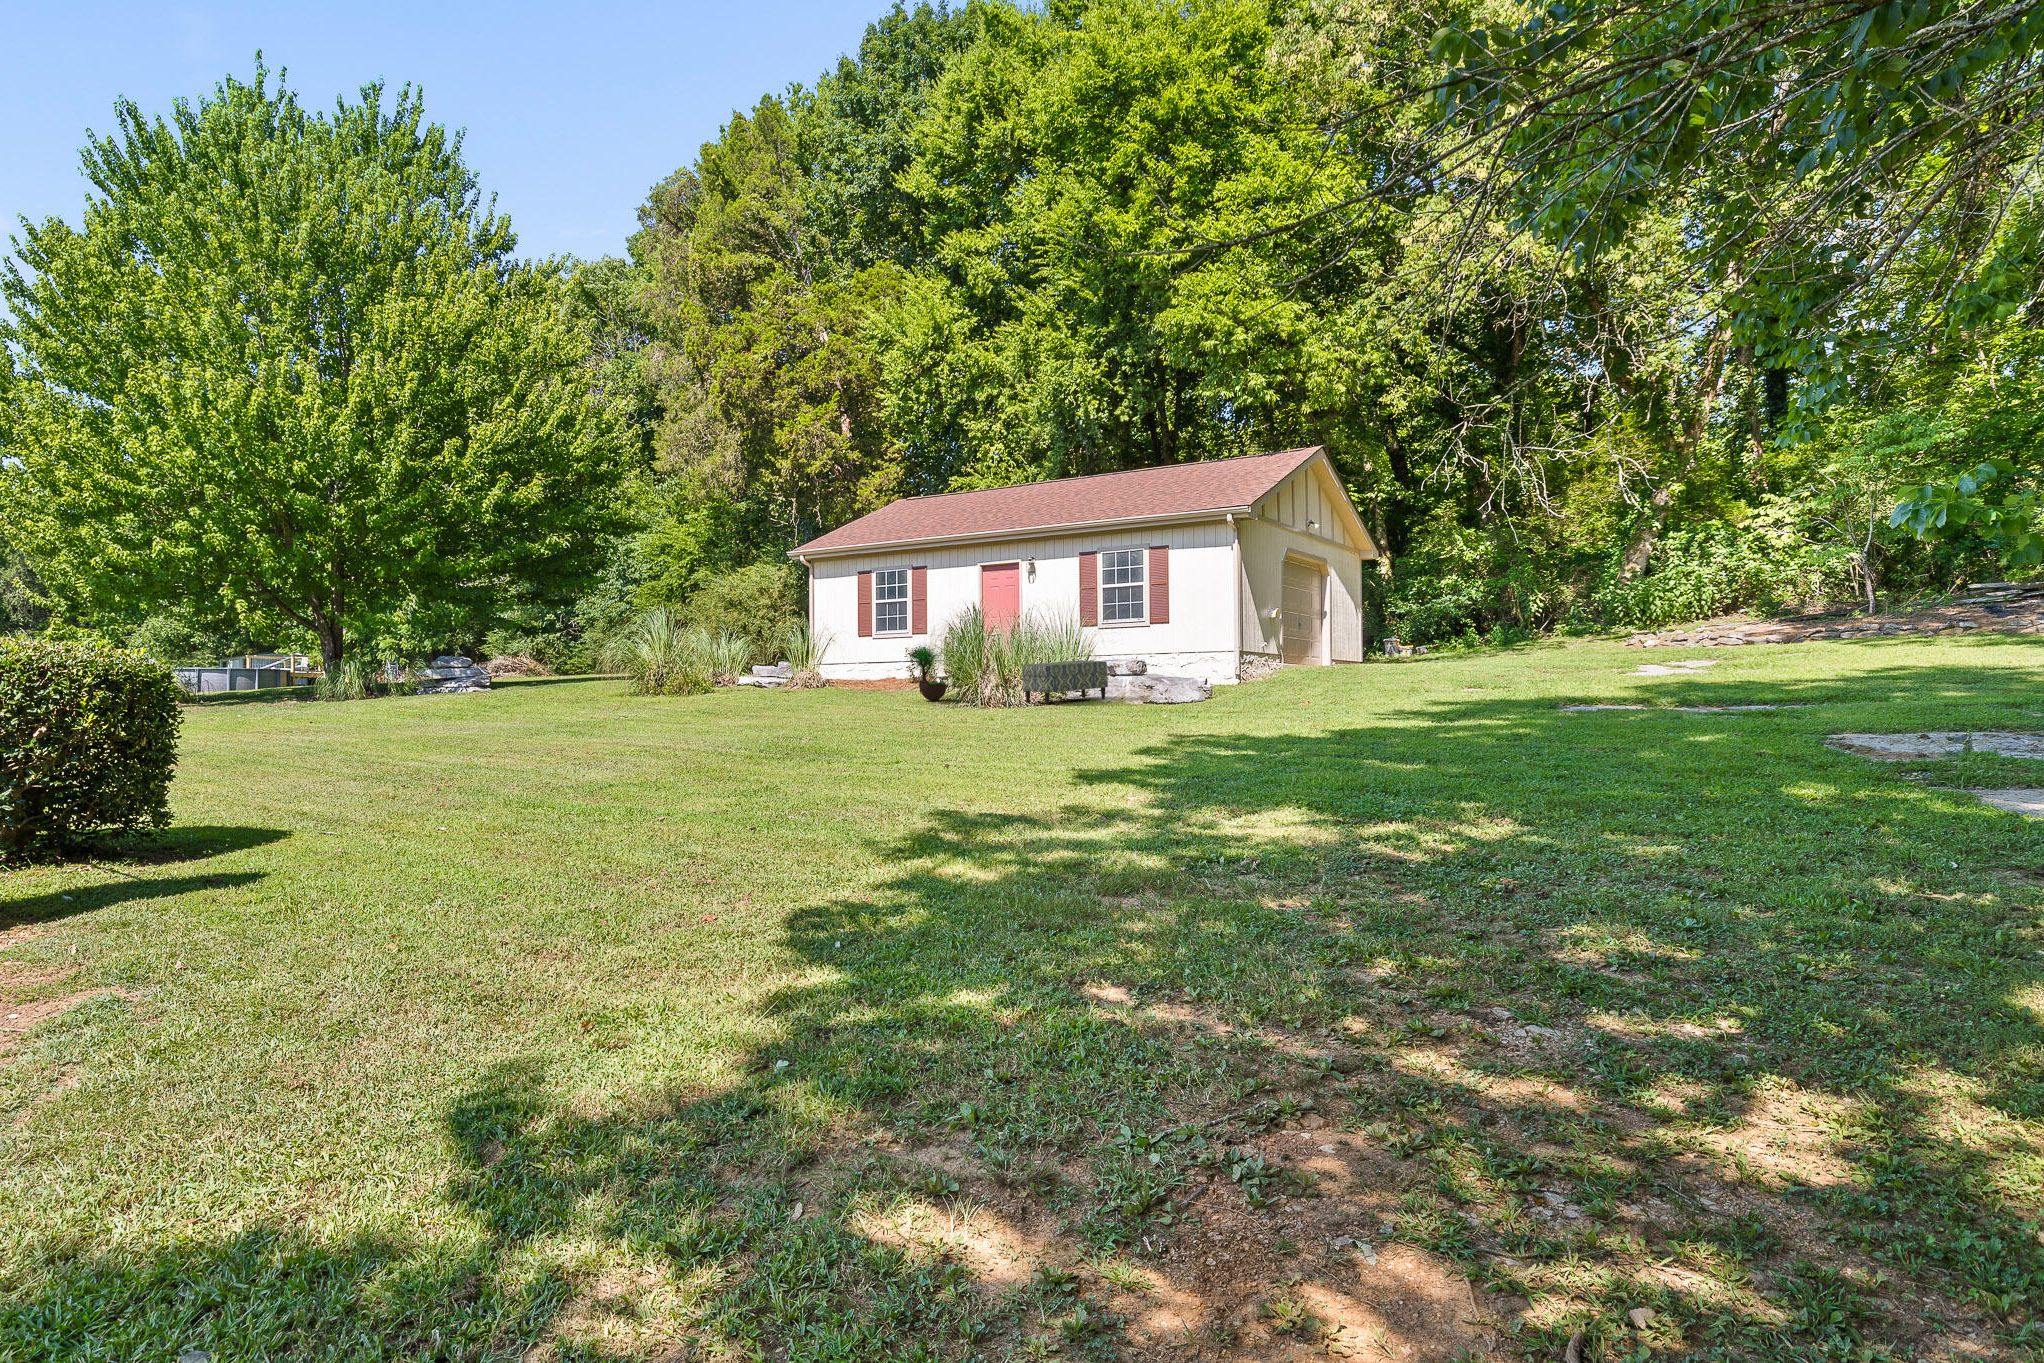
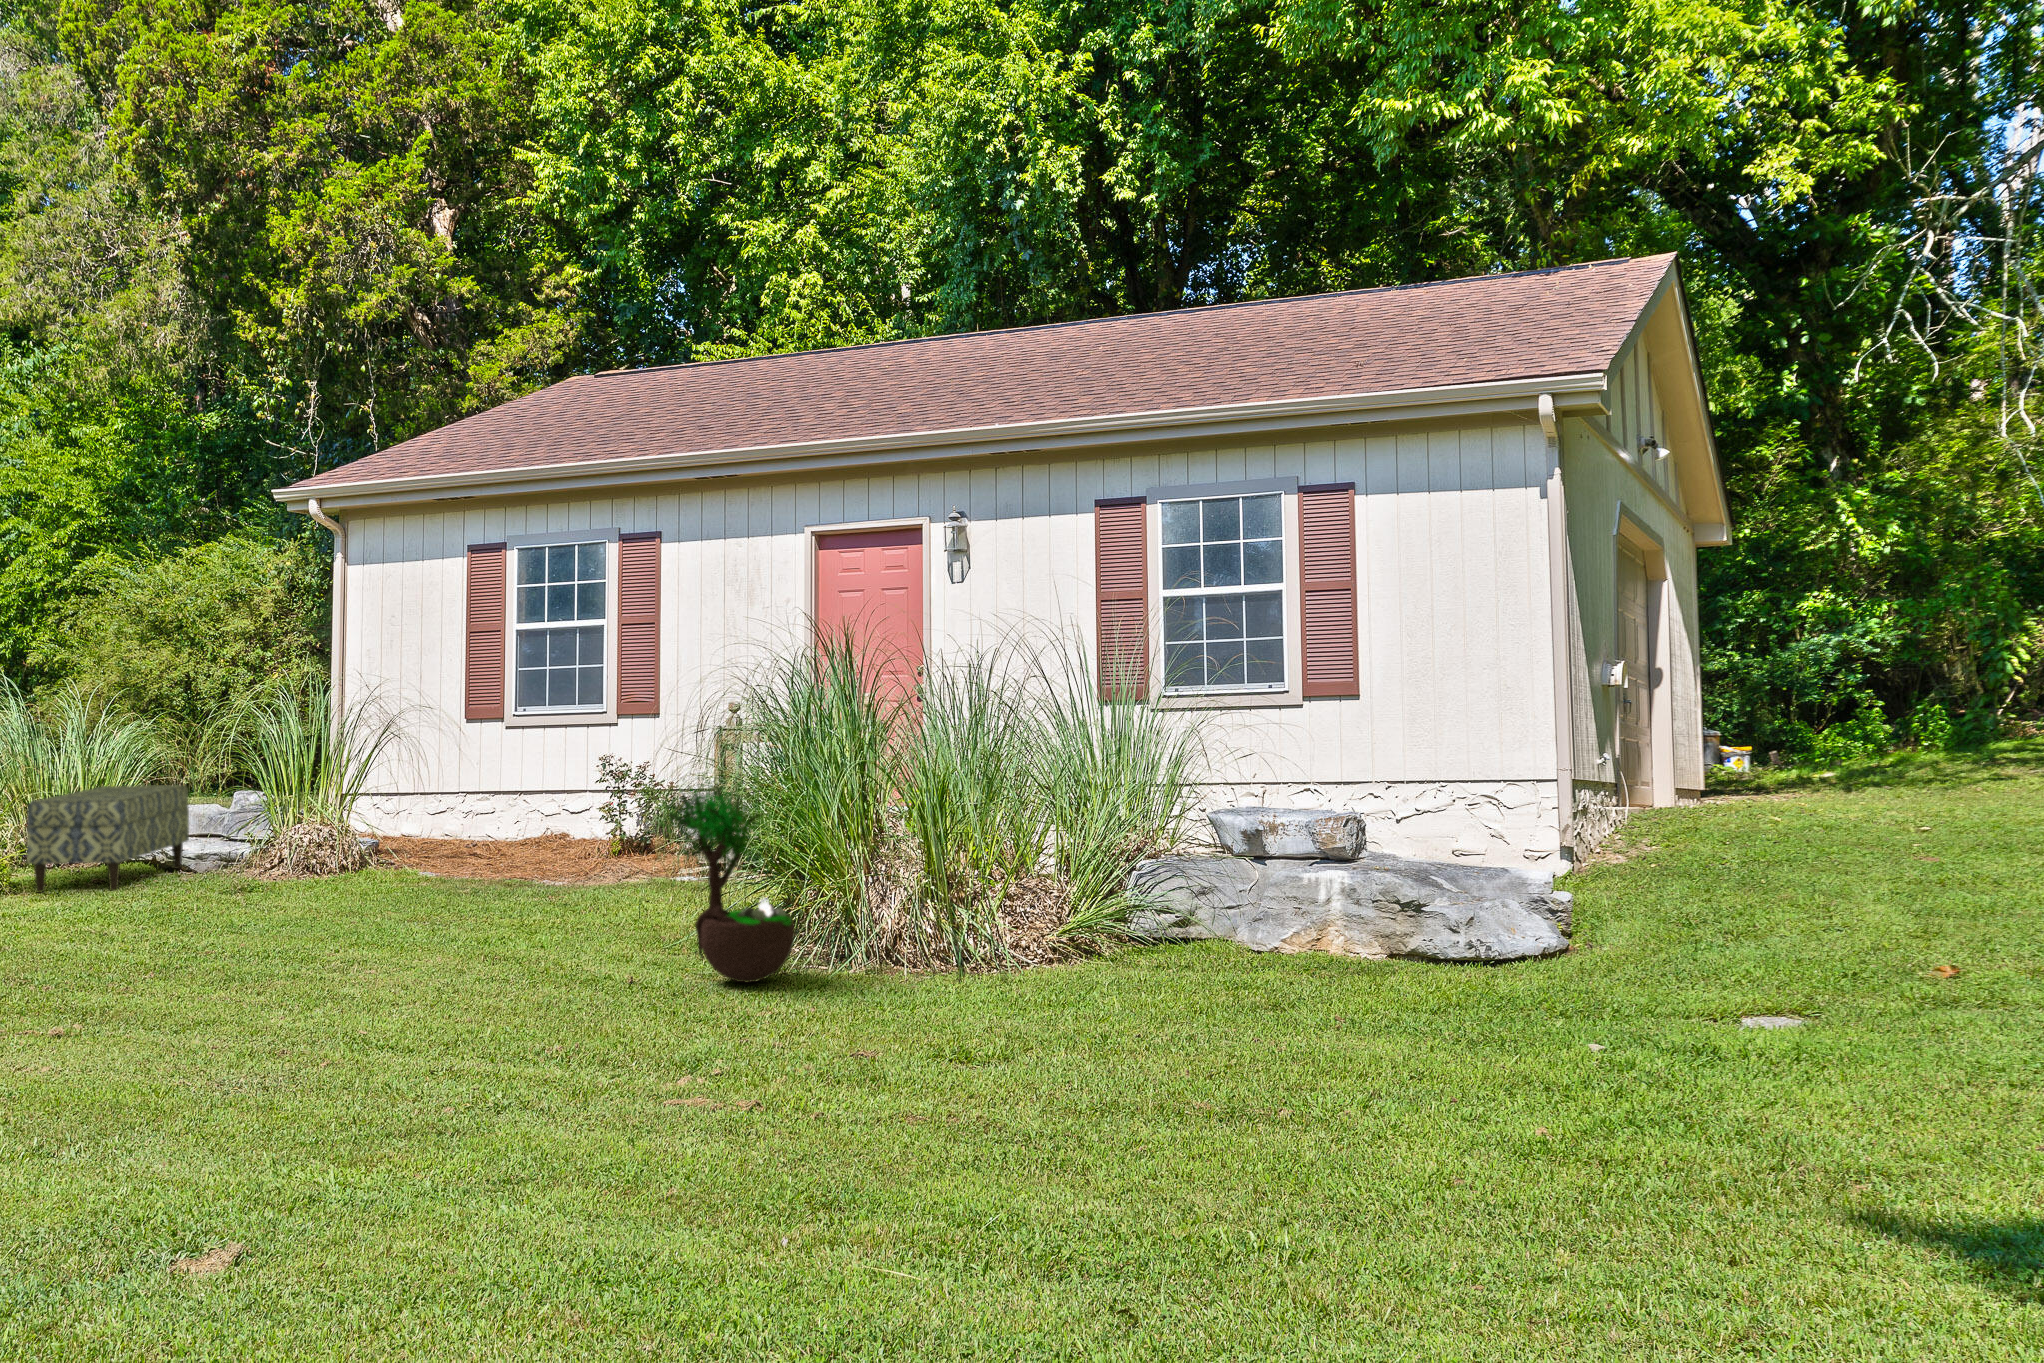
bench: present [1022,660,1108,705] -> present [27,785,189,893]

